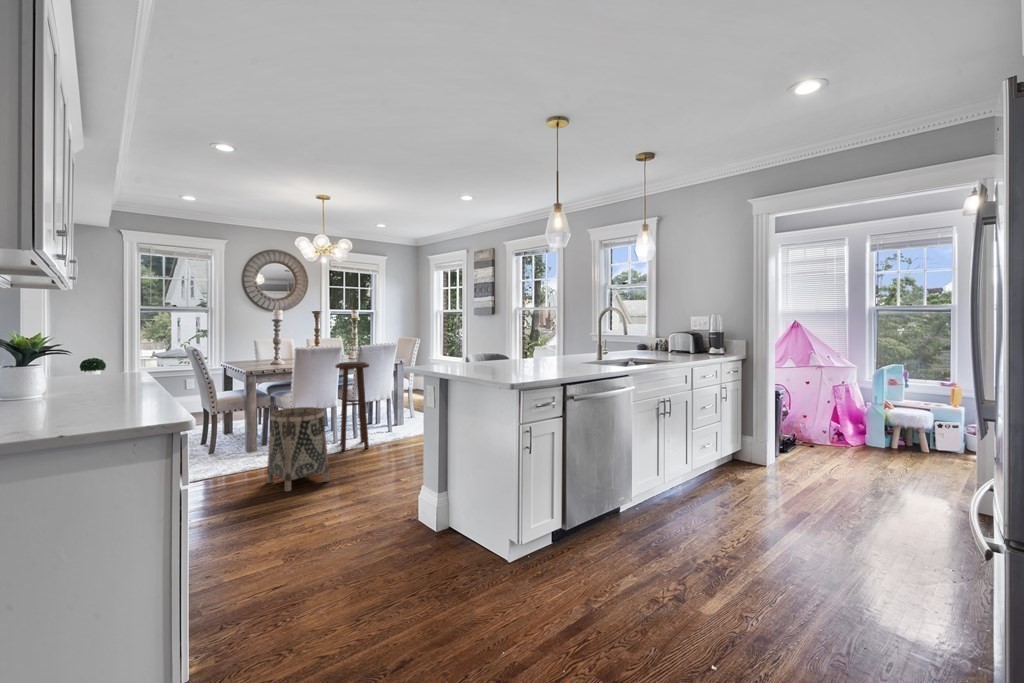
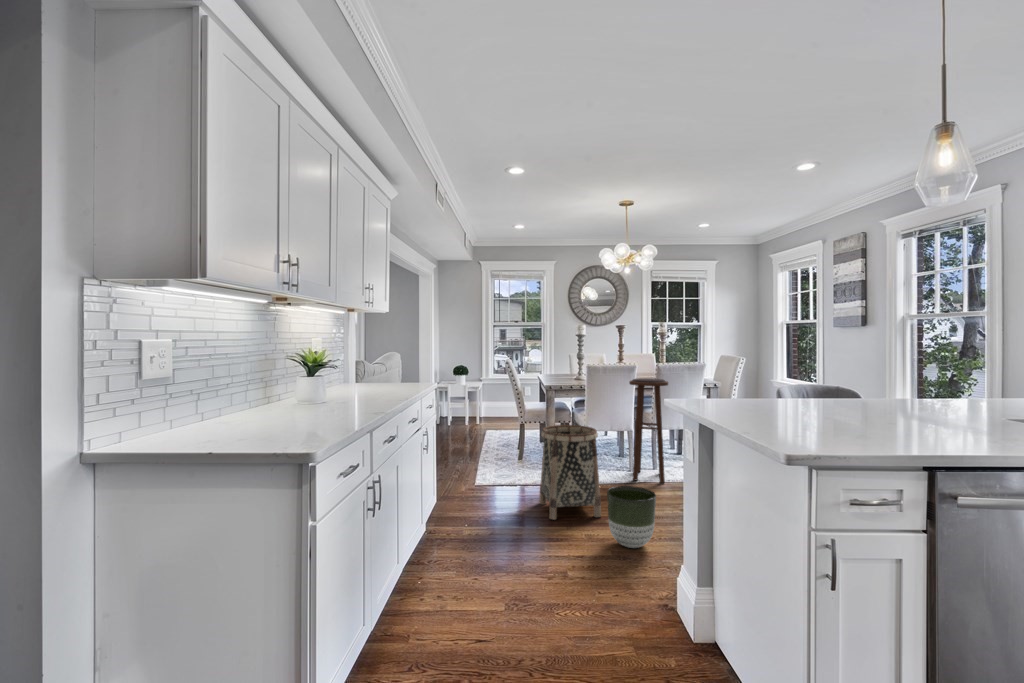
planter: none [344,448,383,495] -> present [607,486,656,548]

